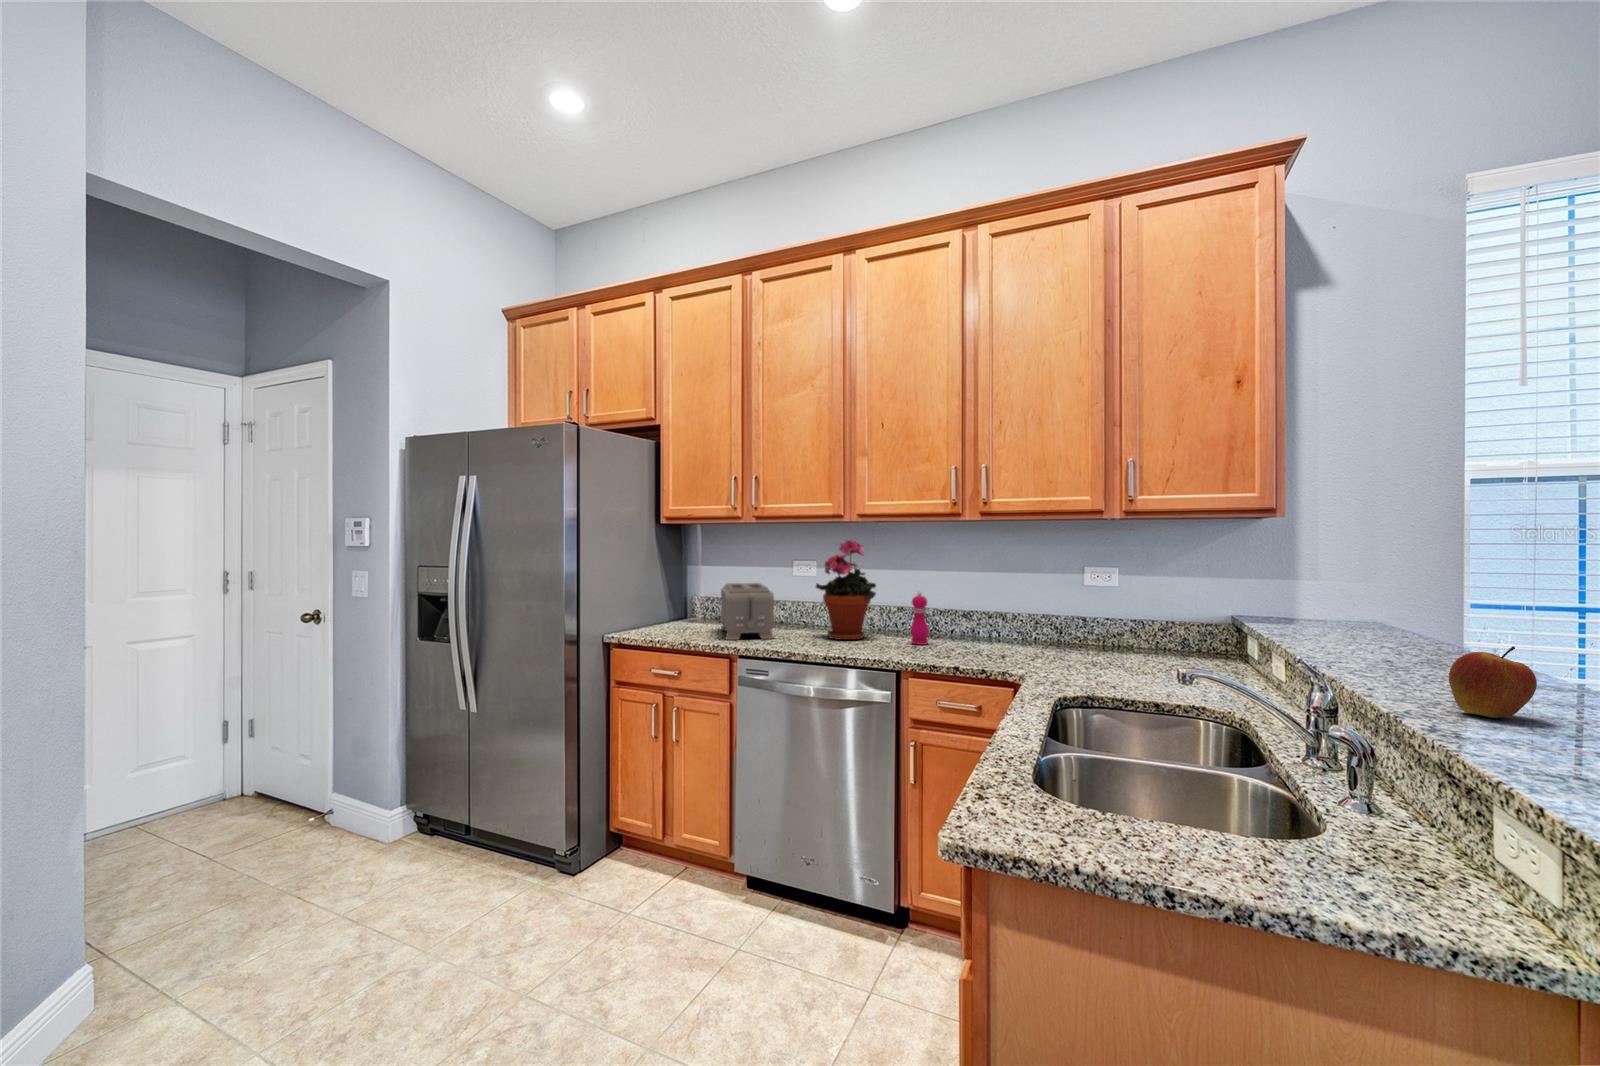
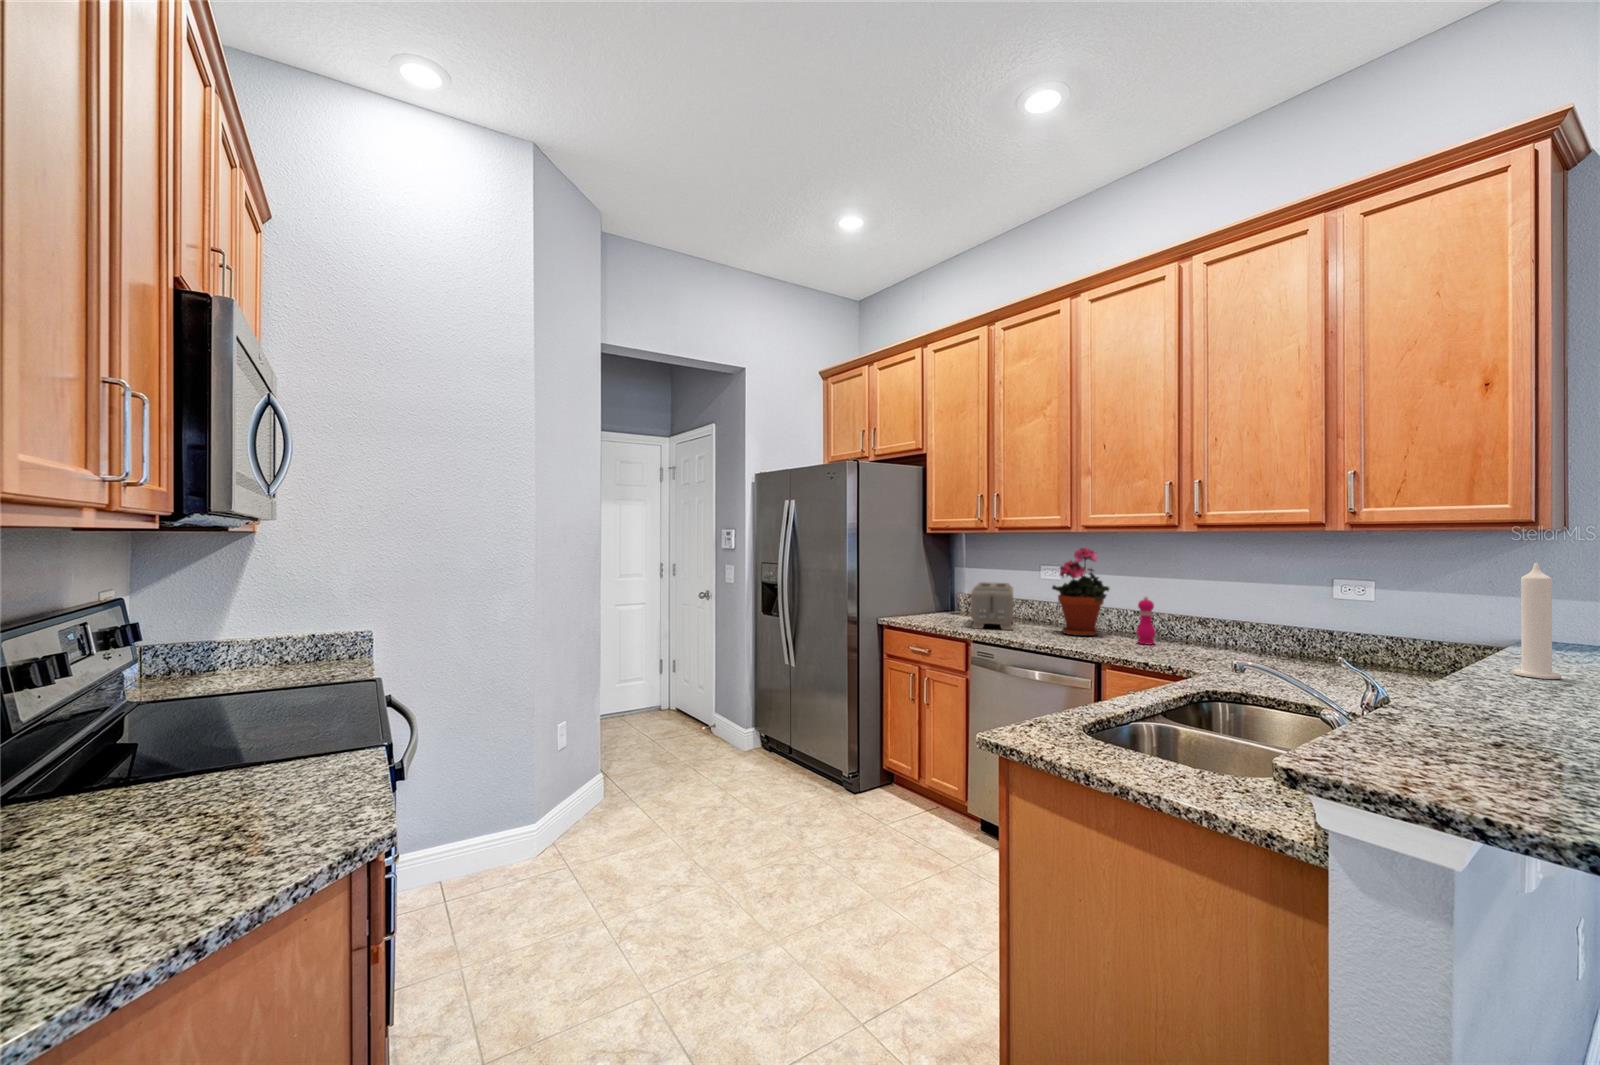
candle: none [1329,544,1369,657] -> present [1513,563,1561,679]
apple: present [1449,646,1537,718] -> none [1451,657,1529,717]

